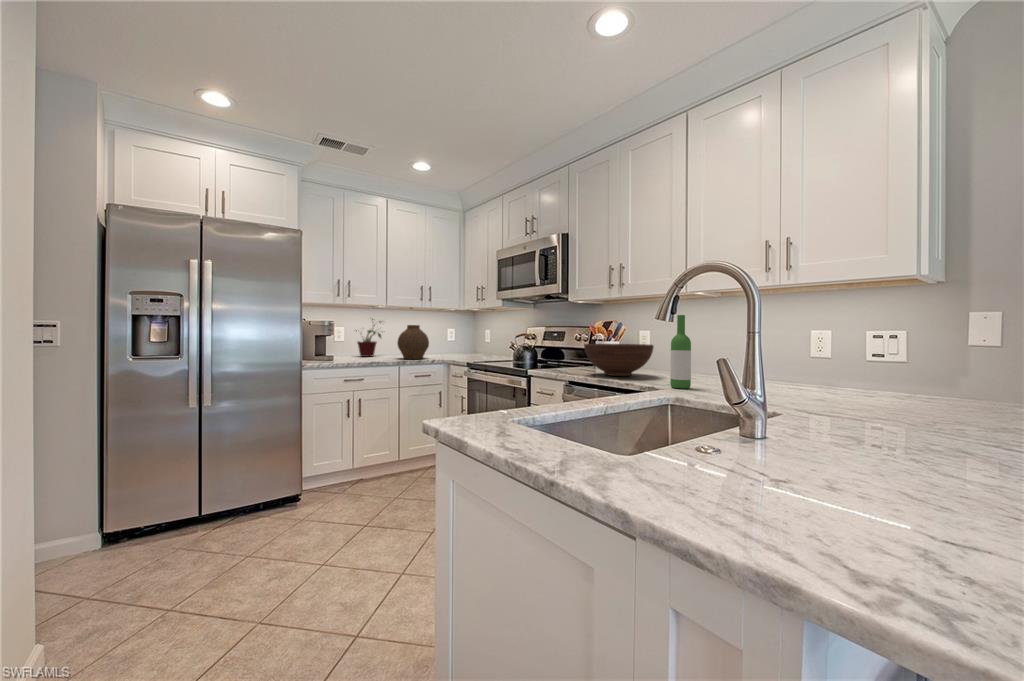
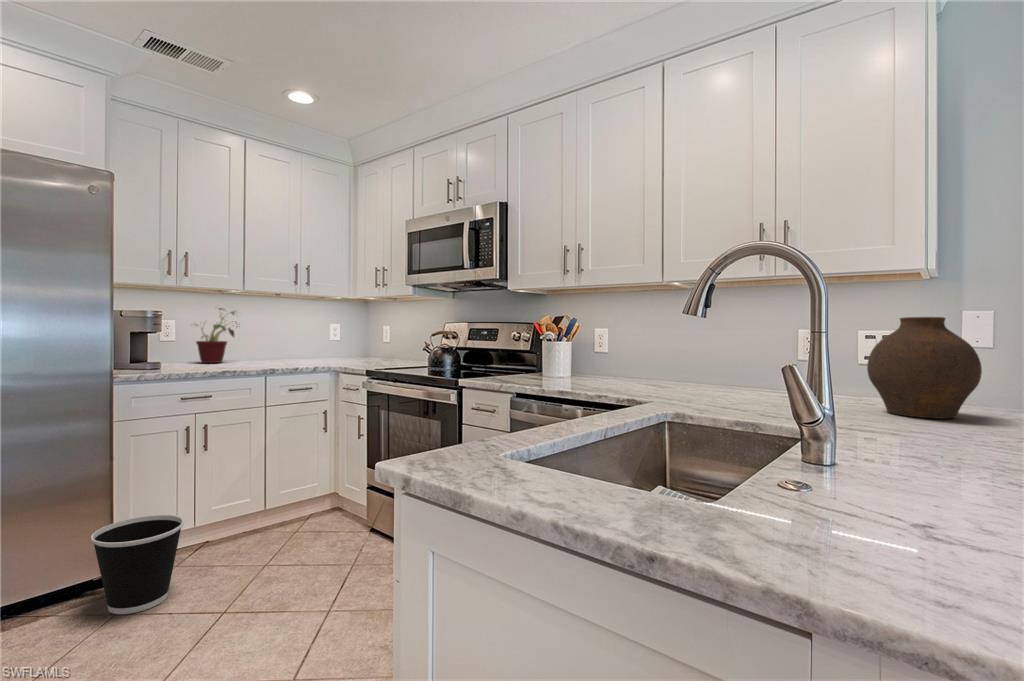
wine bottle: present [670,315,691,389] -> none [657,309,681,401]
vase: present [397,325,429,359] -> present [867,317,982,419]
fruit bowl: present [584,344,654,376] -> none [538,345,625,386]
wastebasket: none [290,457,344,520] -> present [91,515,184,614]

